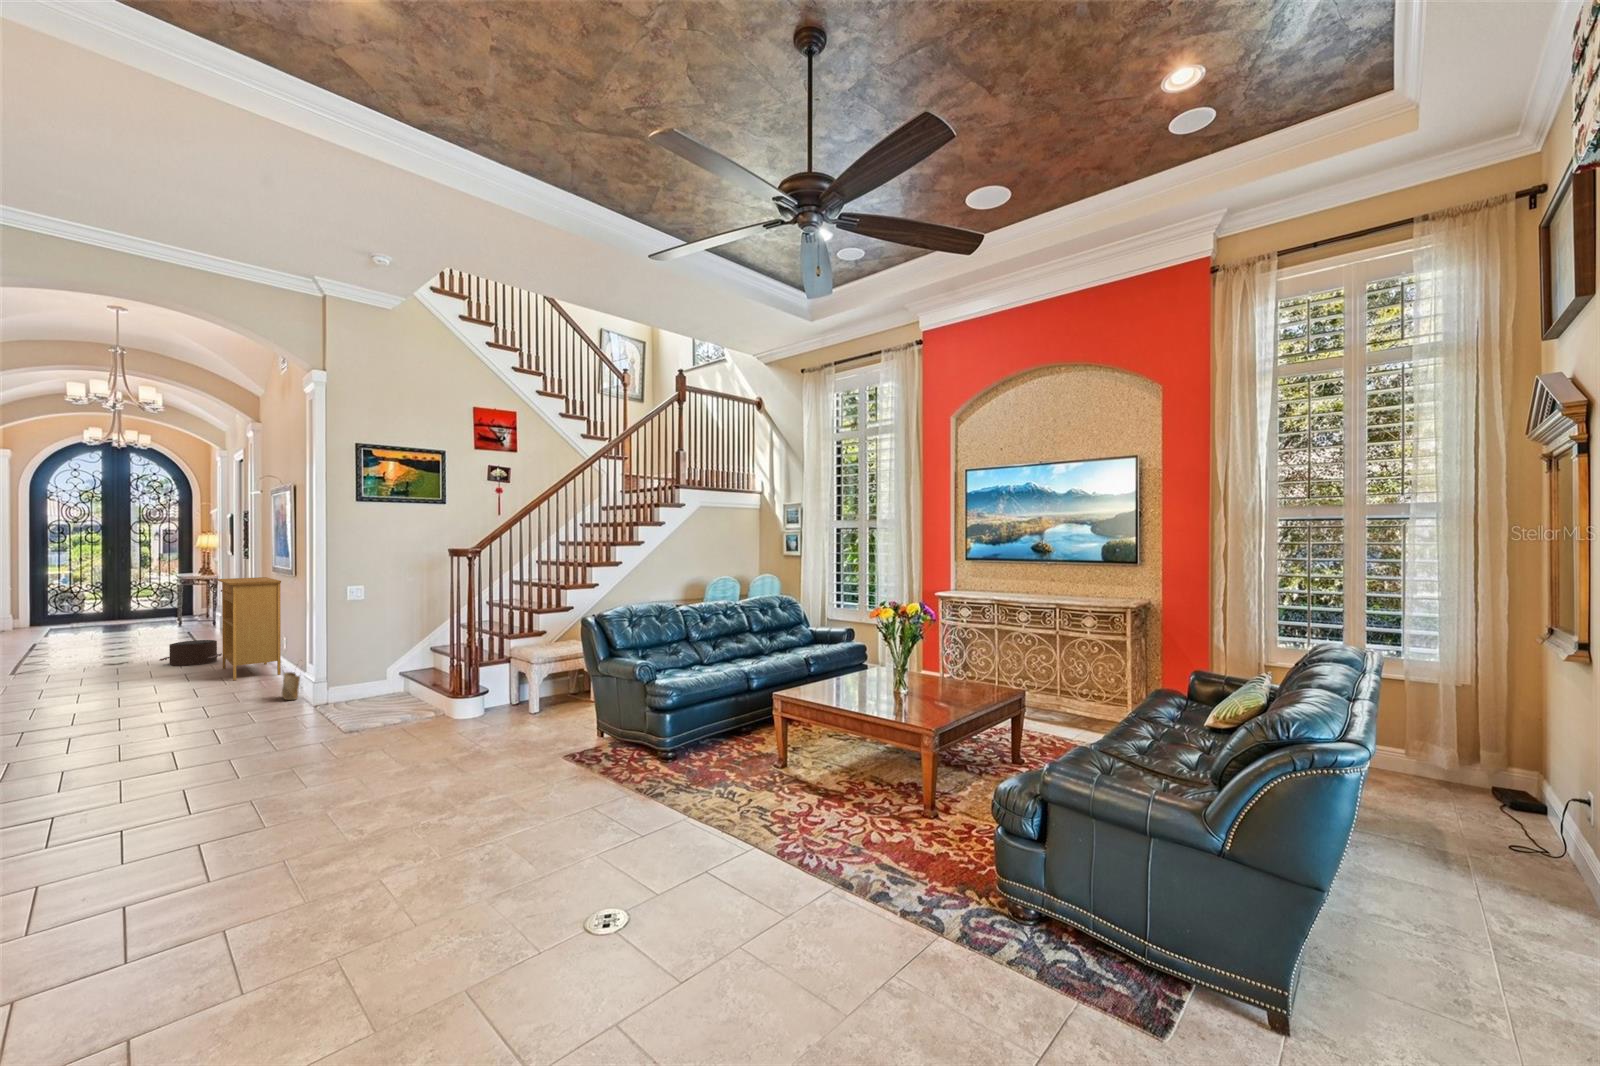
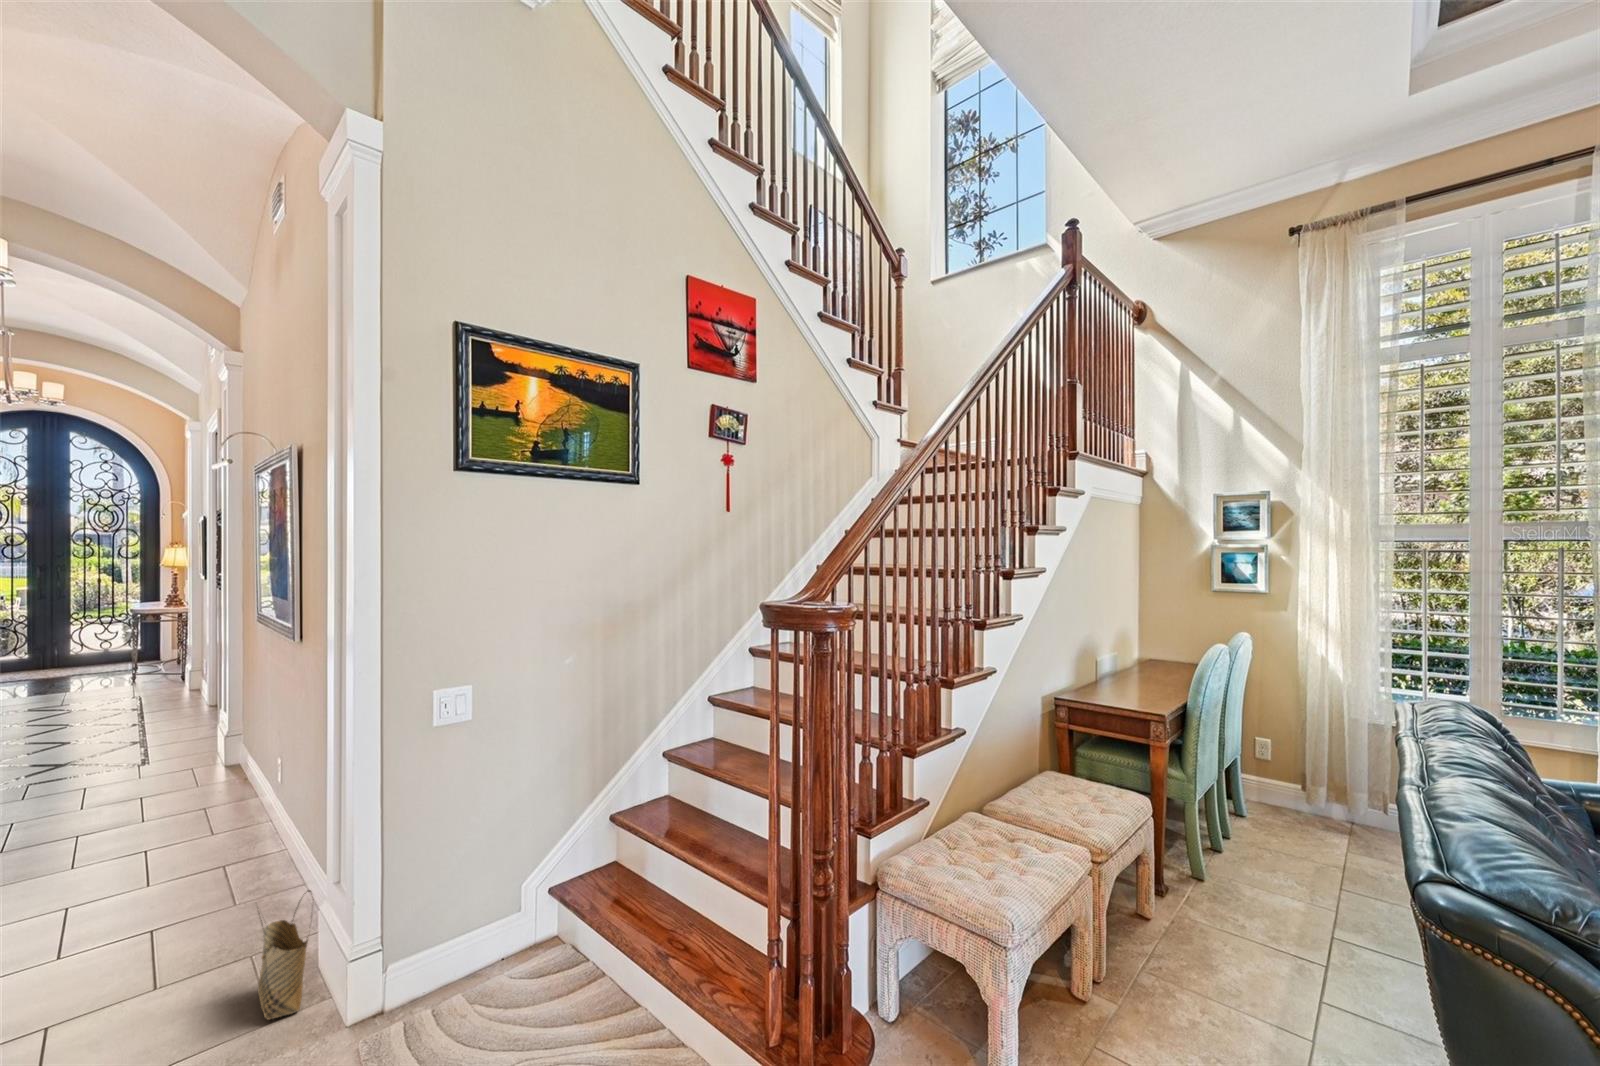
console table: present [217,577,281,681] -> none [142,637,269,886]
pouf: present [160,640,222,666] -> none [31,753,165,816]

